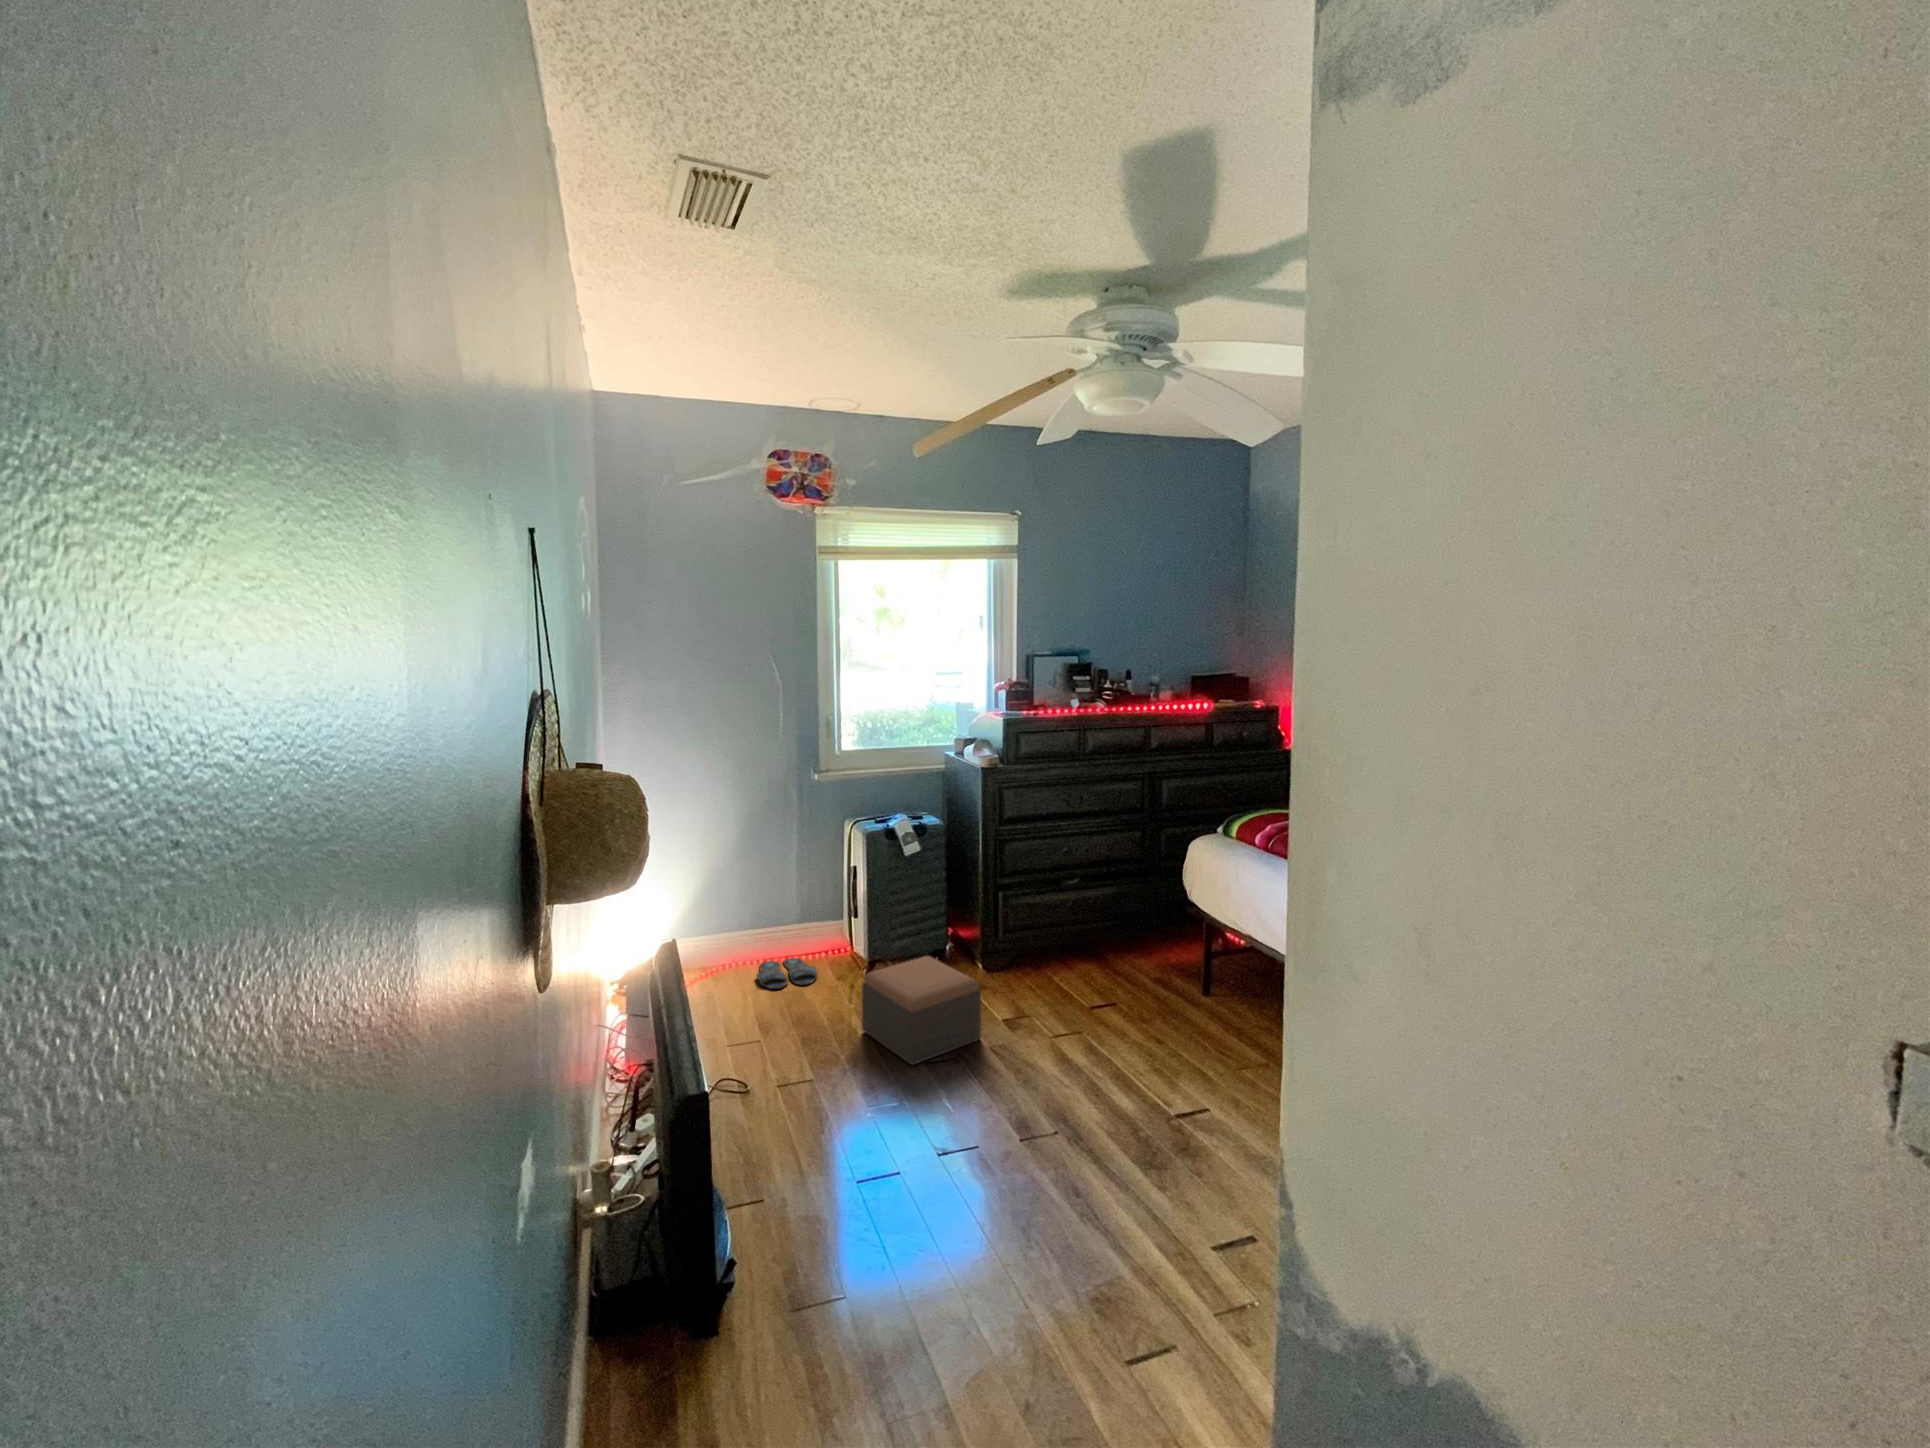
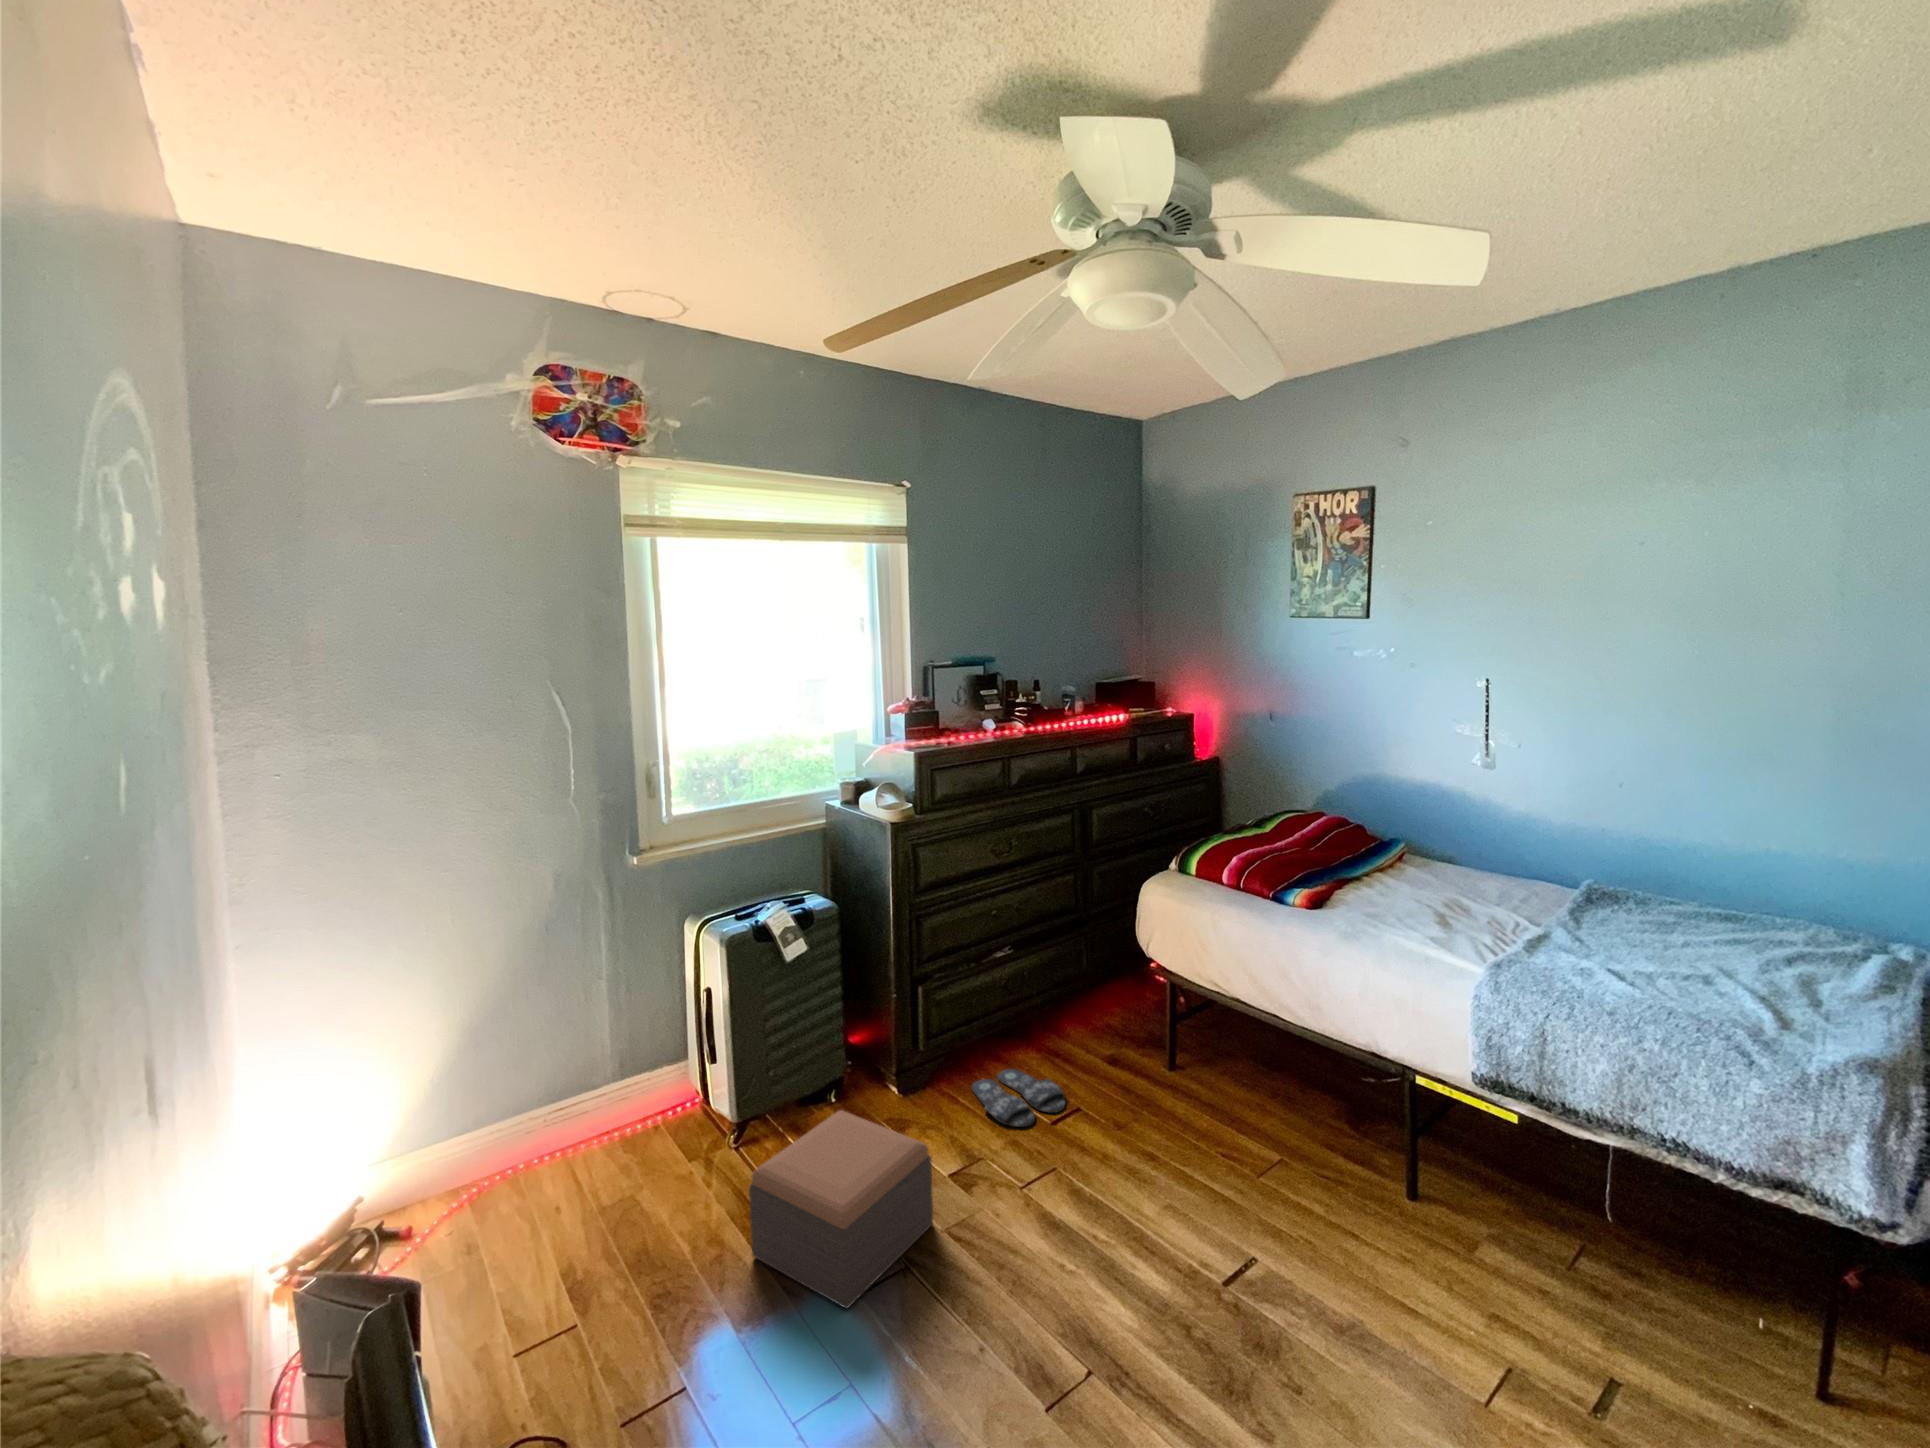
slippers: present [756,958,817,989] -> present [971,1069,1065,1127]

